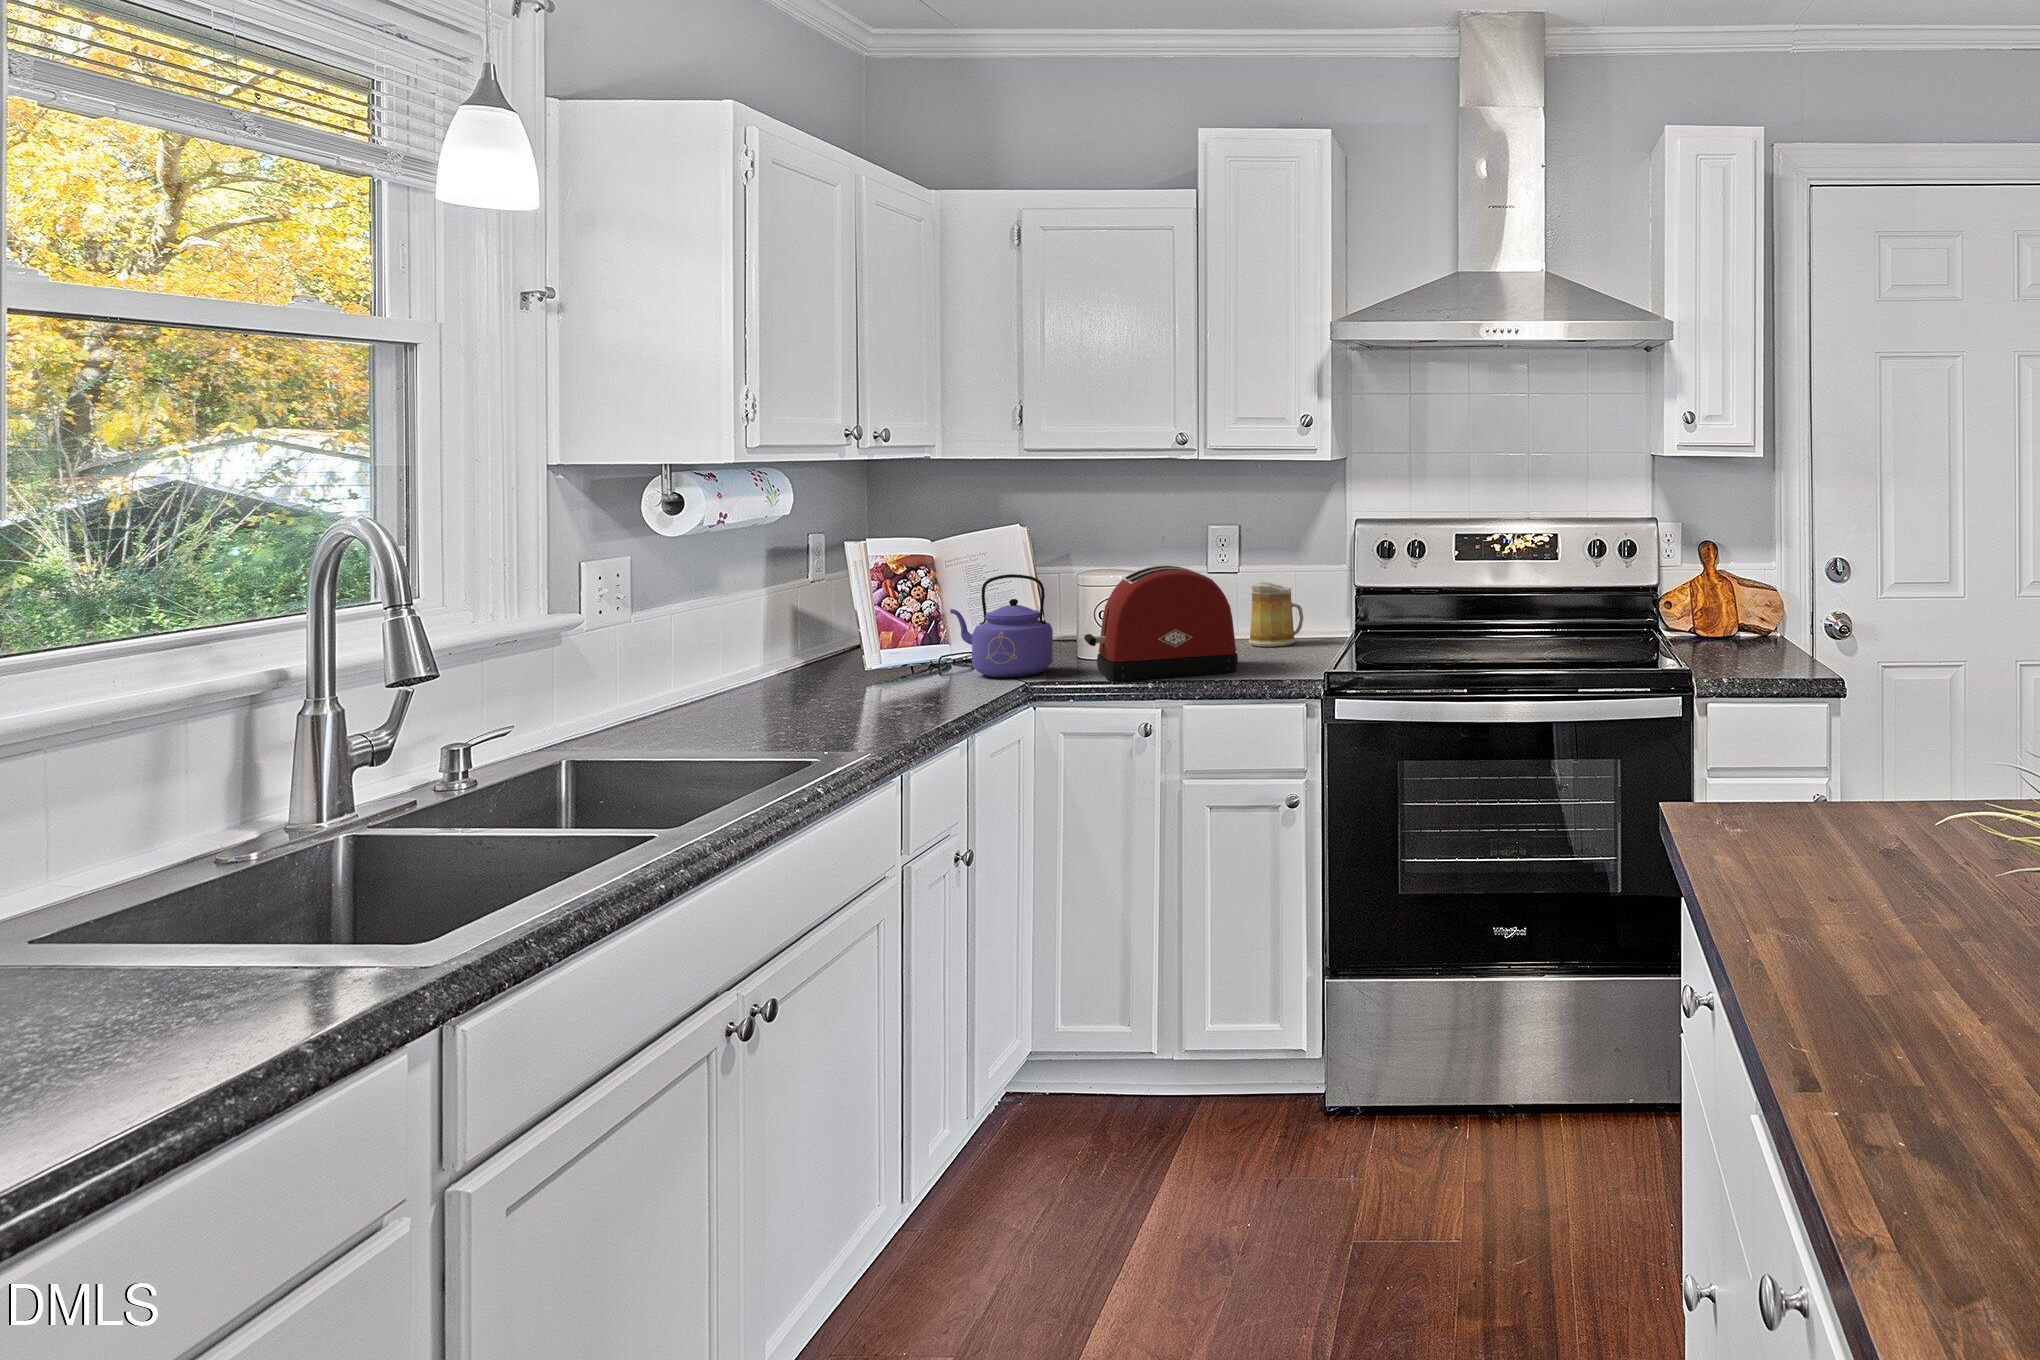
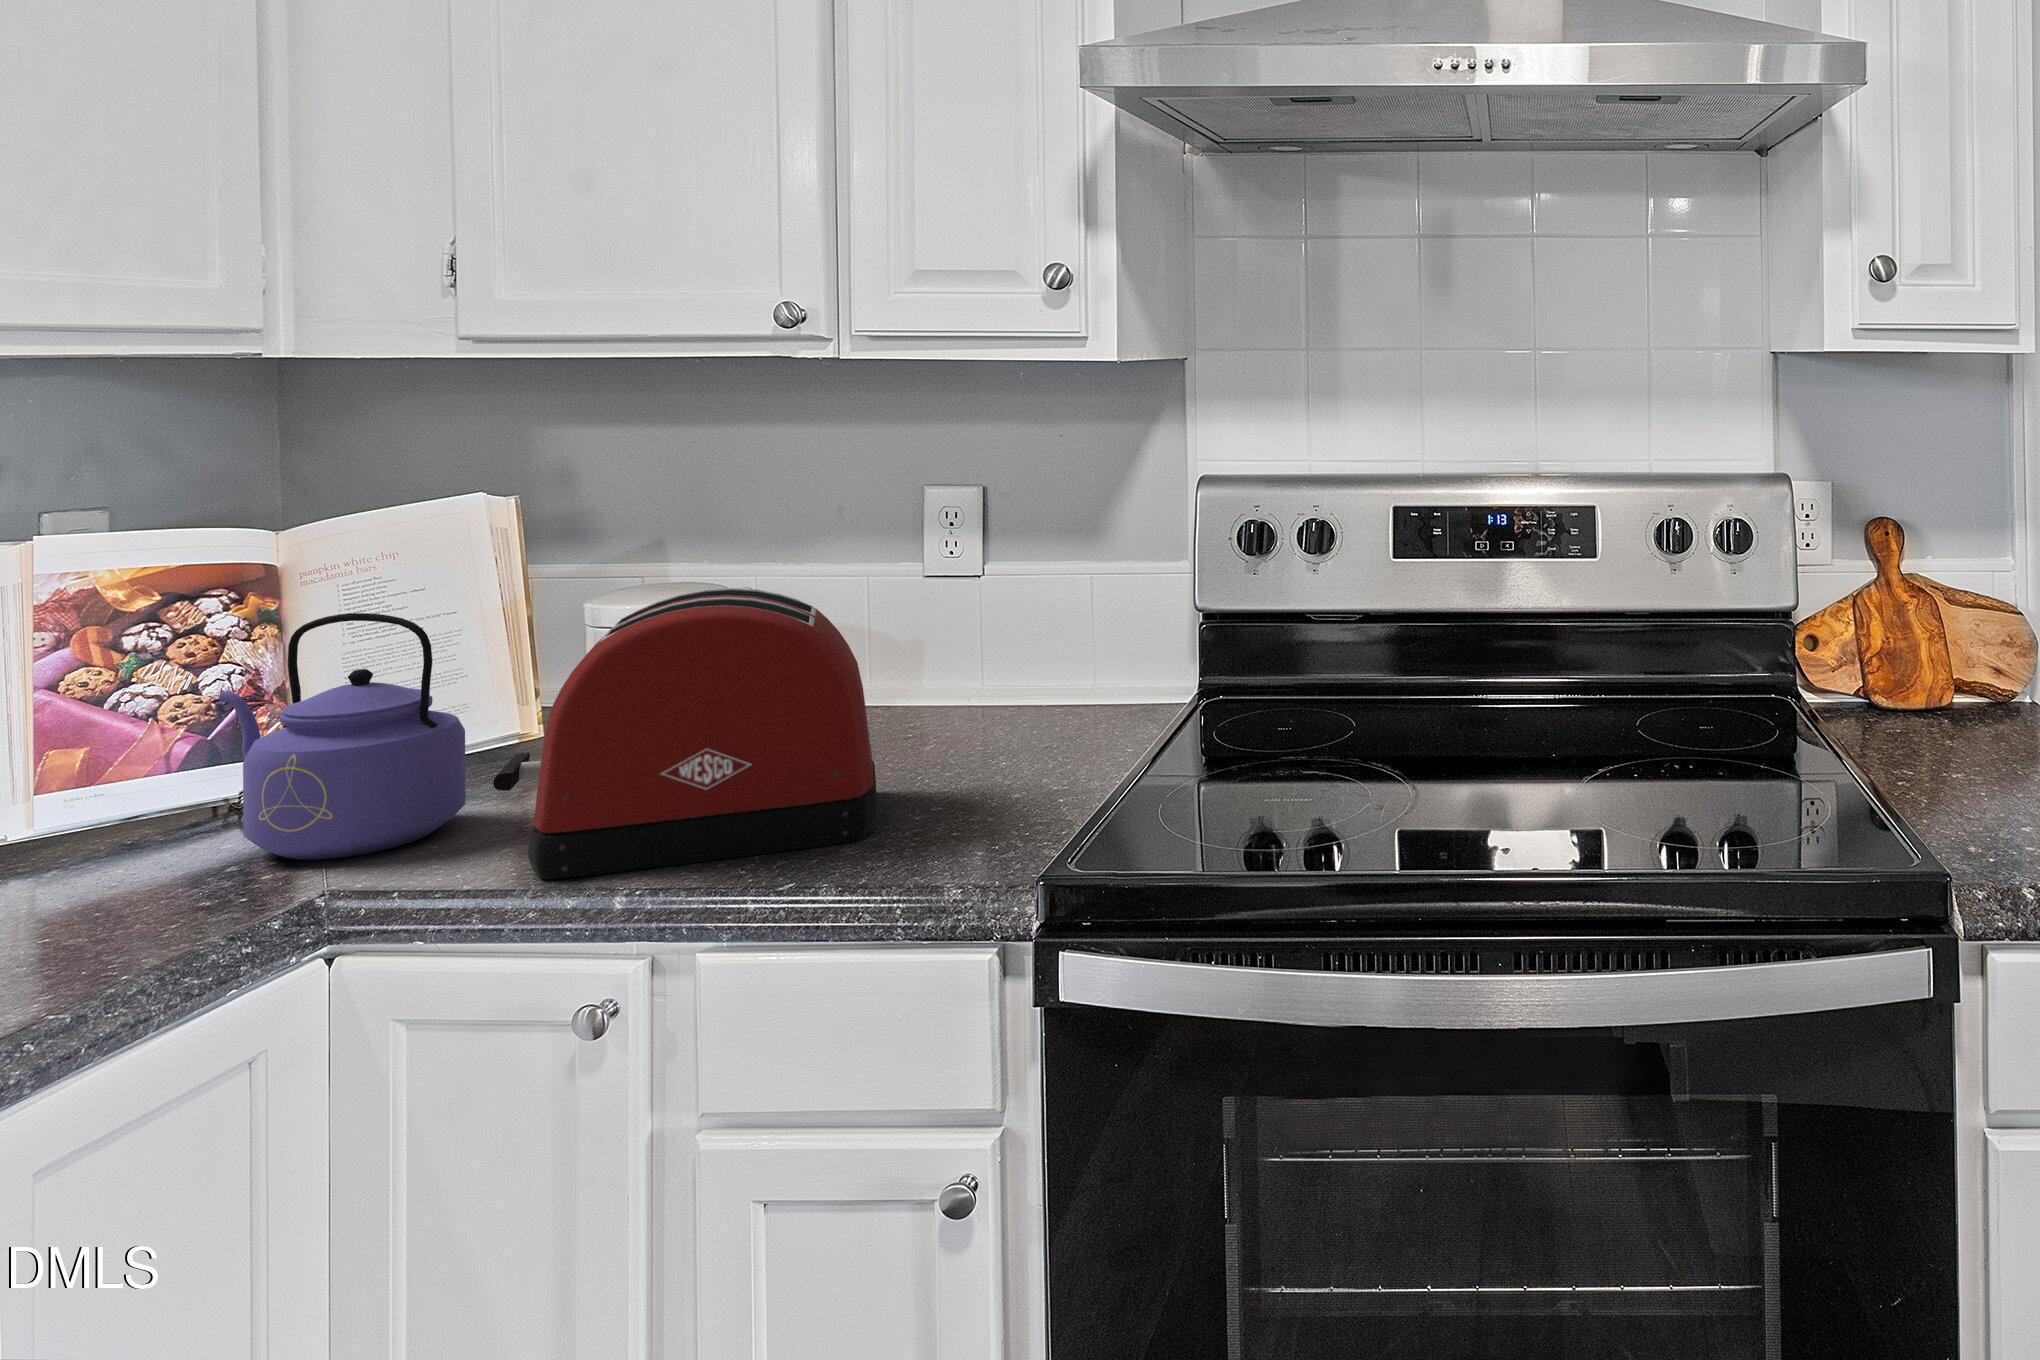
mug: present [1248,582,1303,647] -> none [975,603,1089,737]

